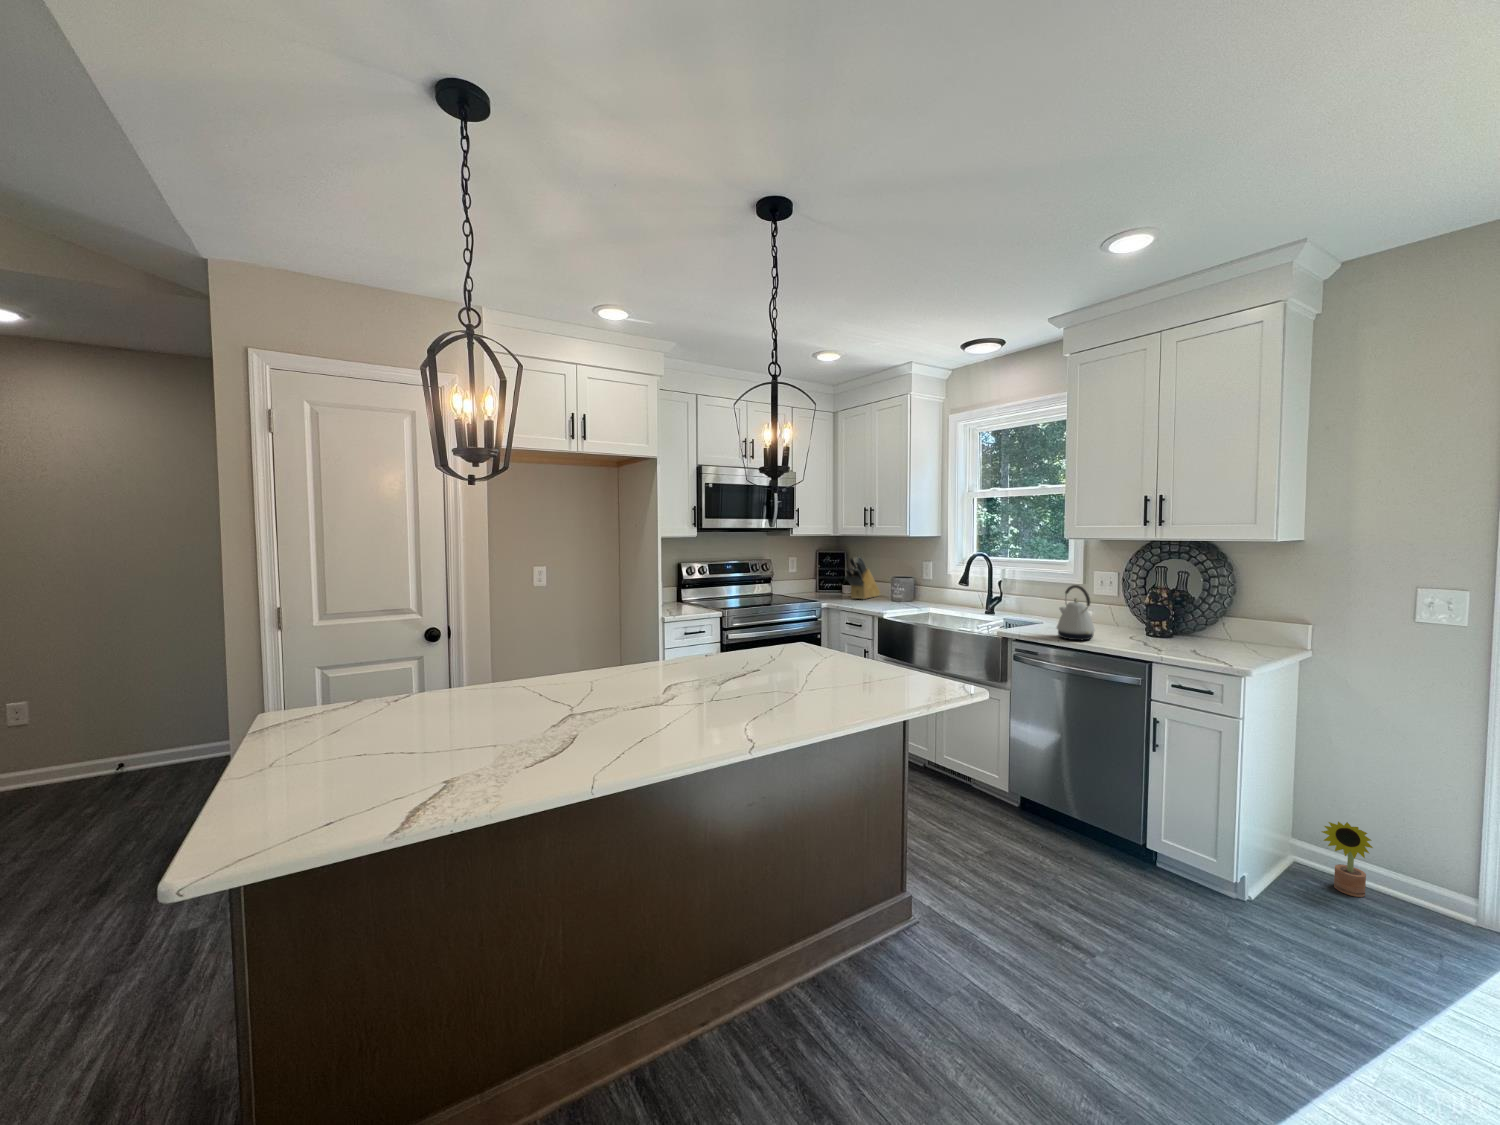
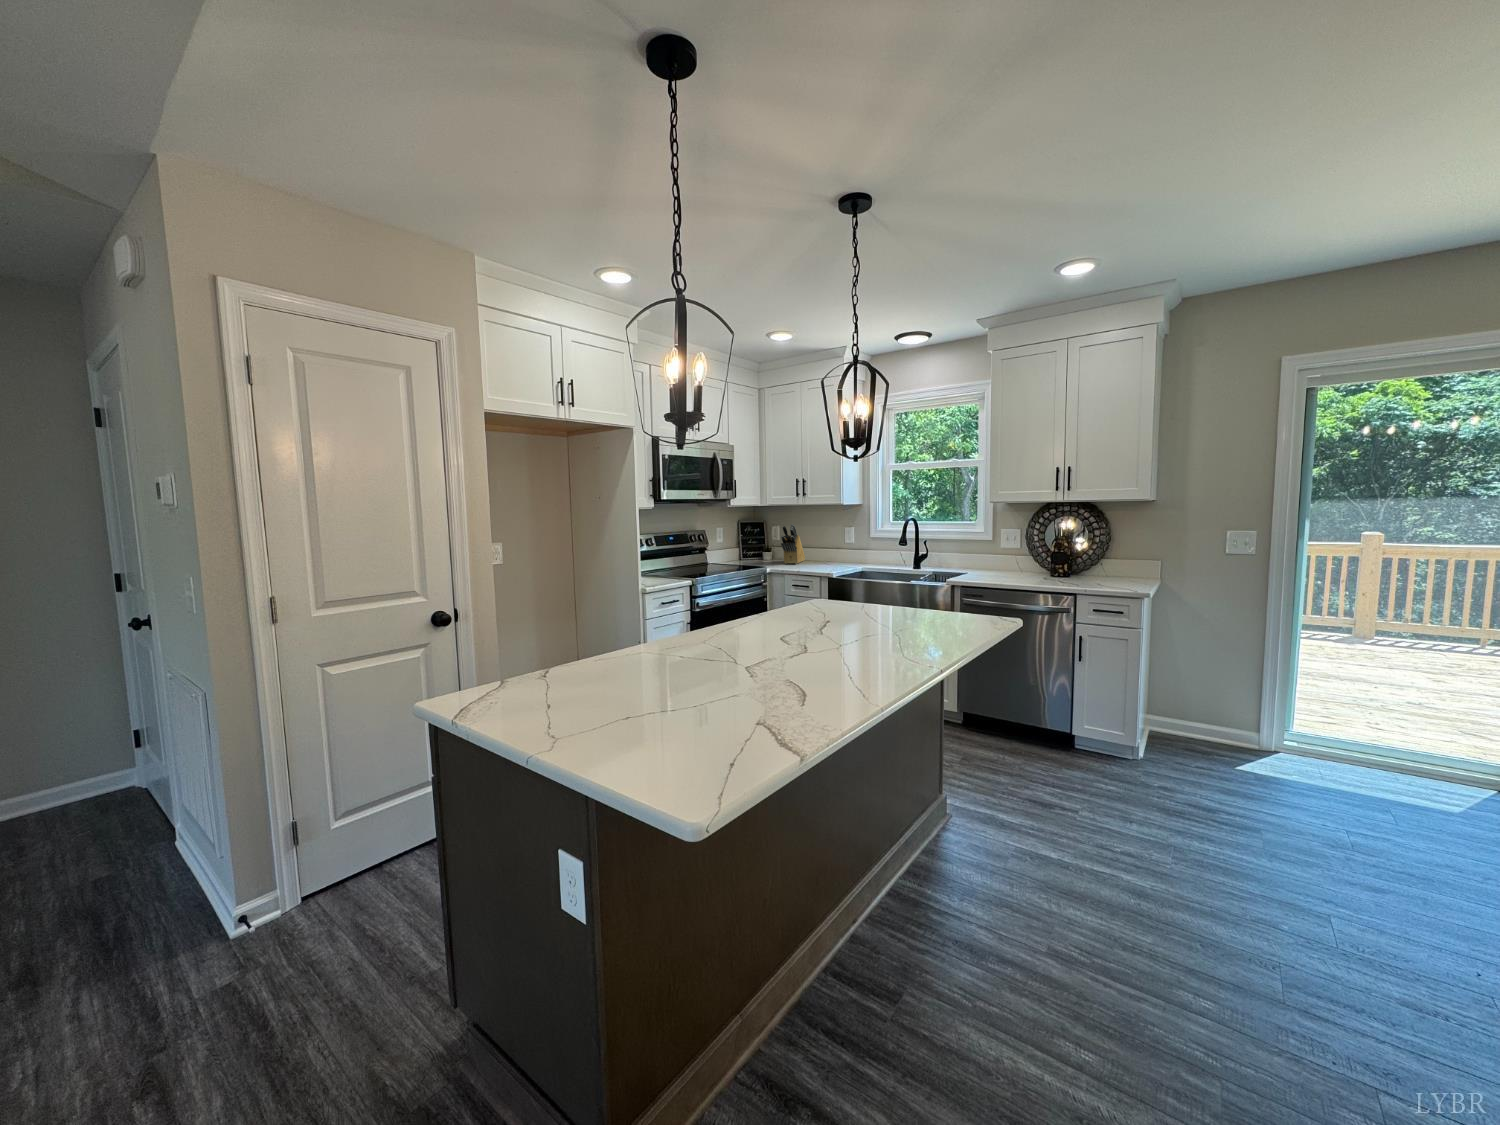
kettle: present [1057,585,1095,640] -> none [994,539,1025,583]
decorative plant: present [1322,822,1373,897] -> none [1173,695,1206,746]

